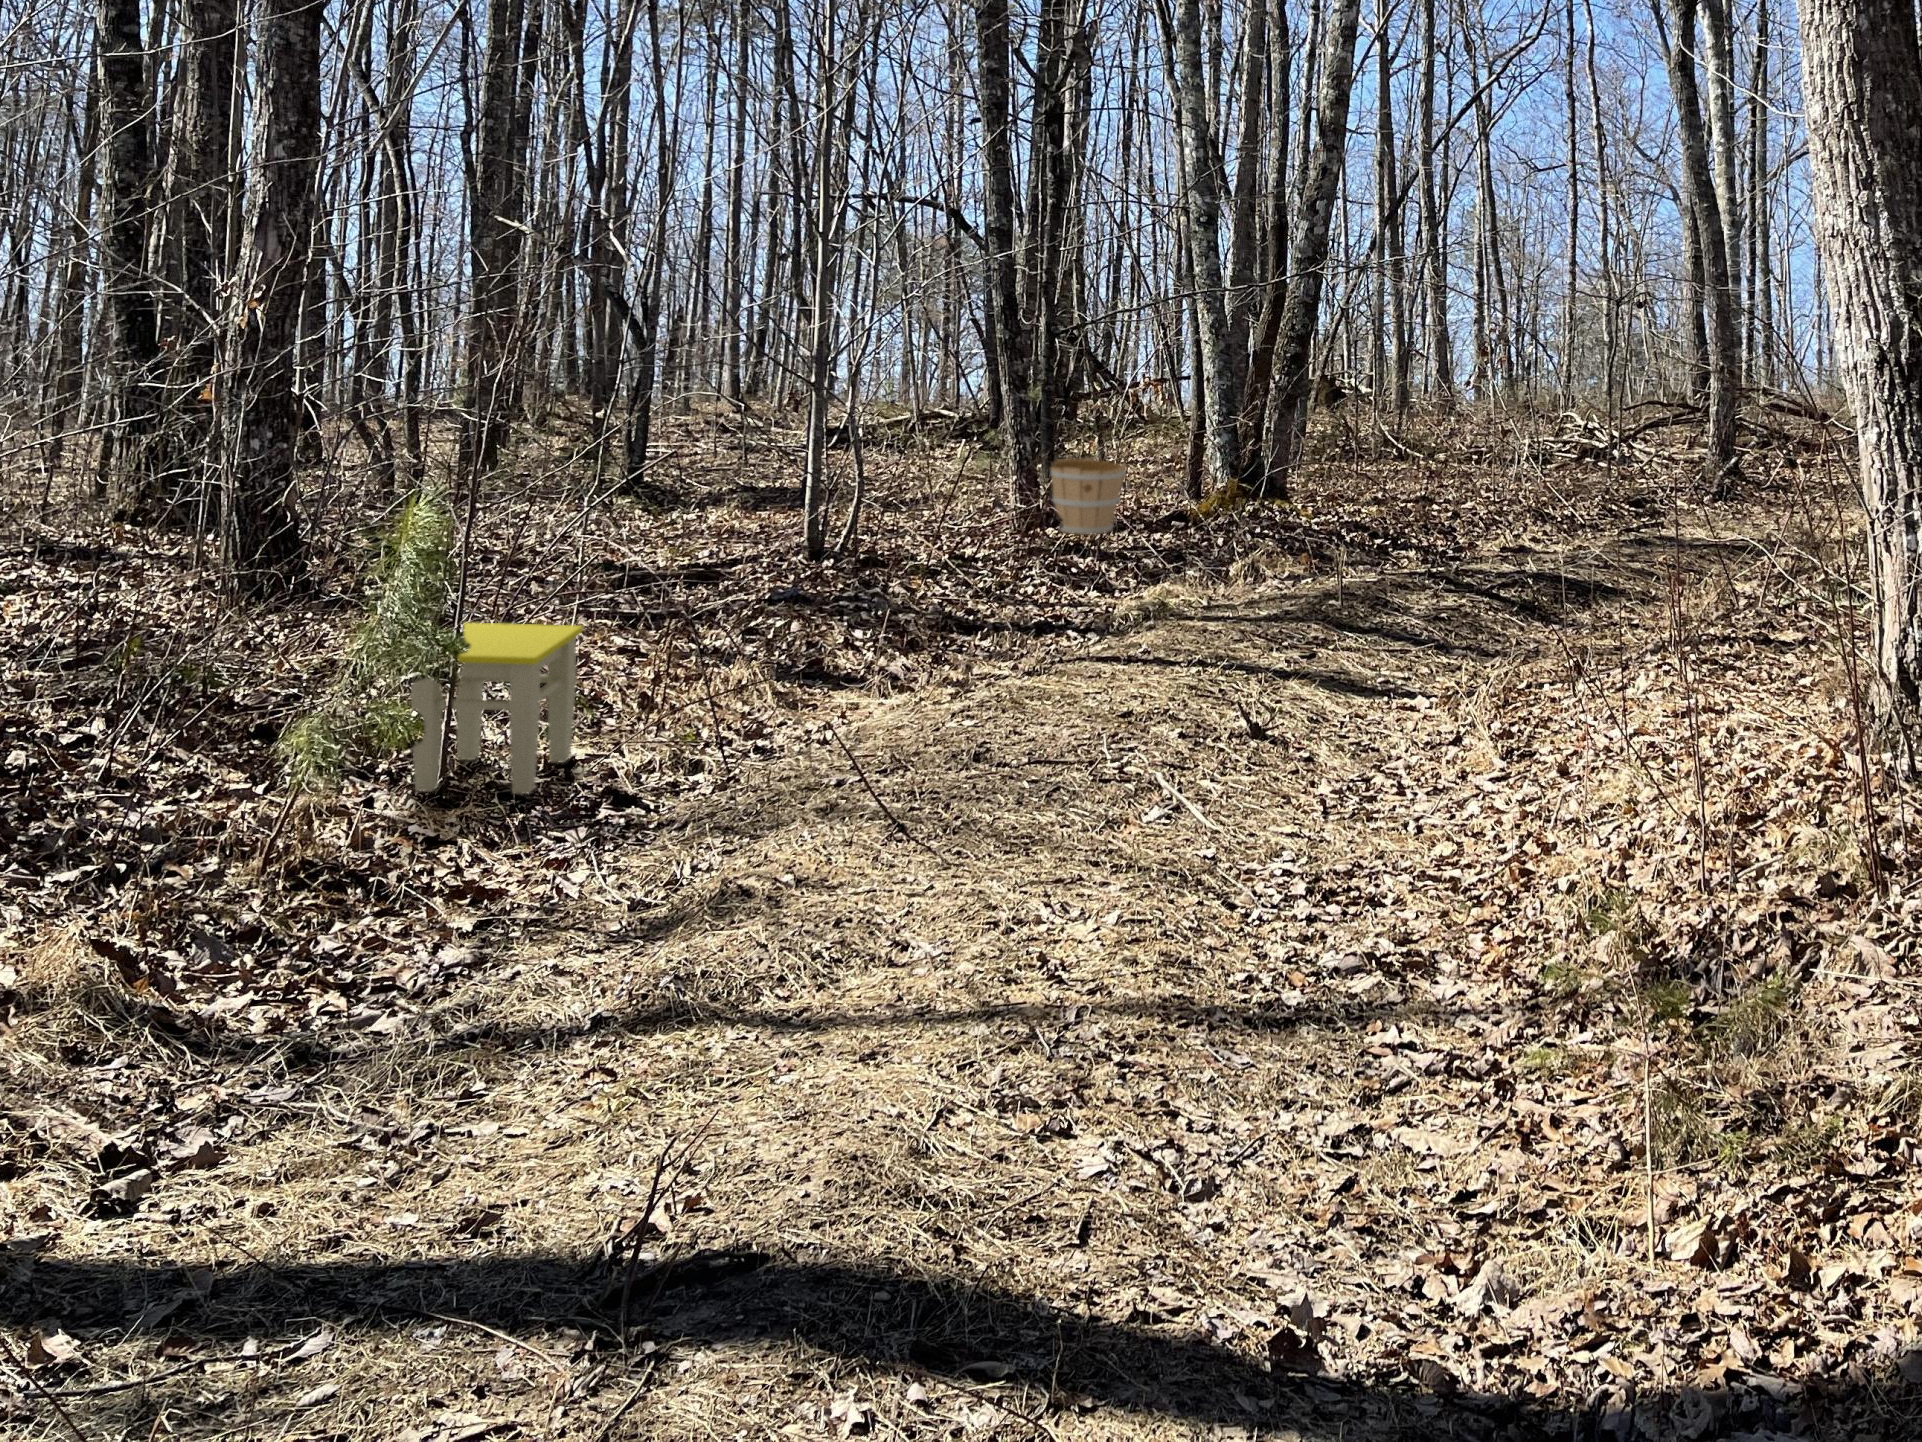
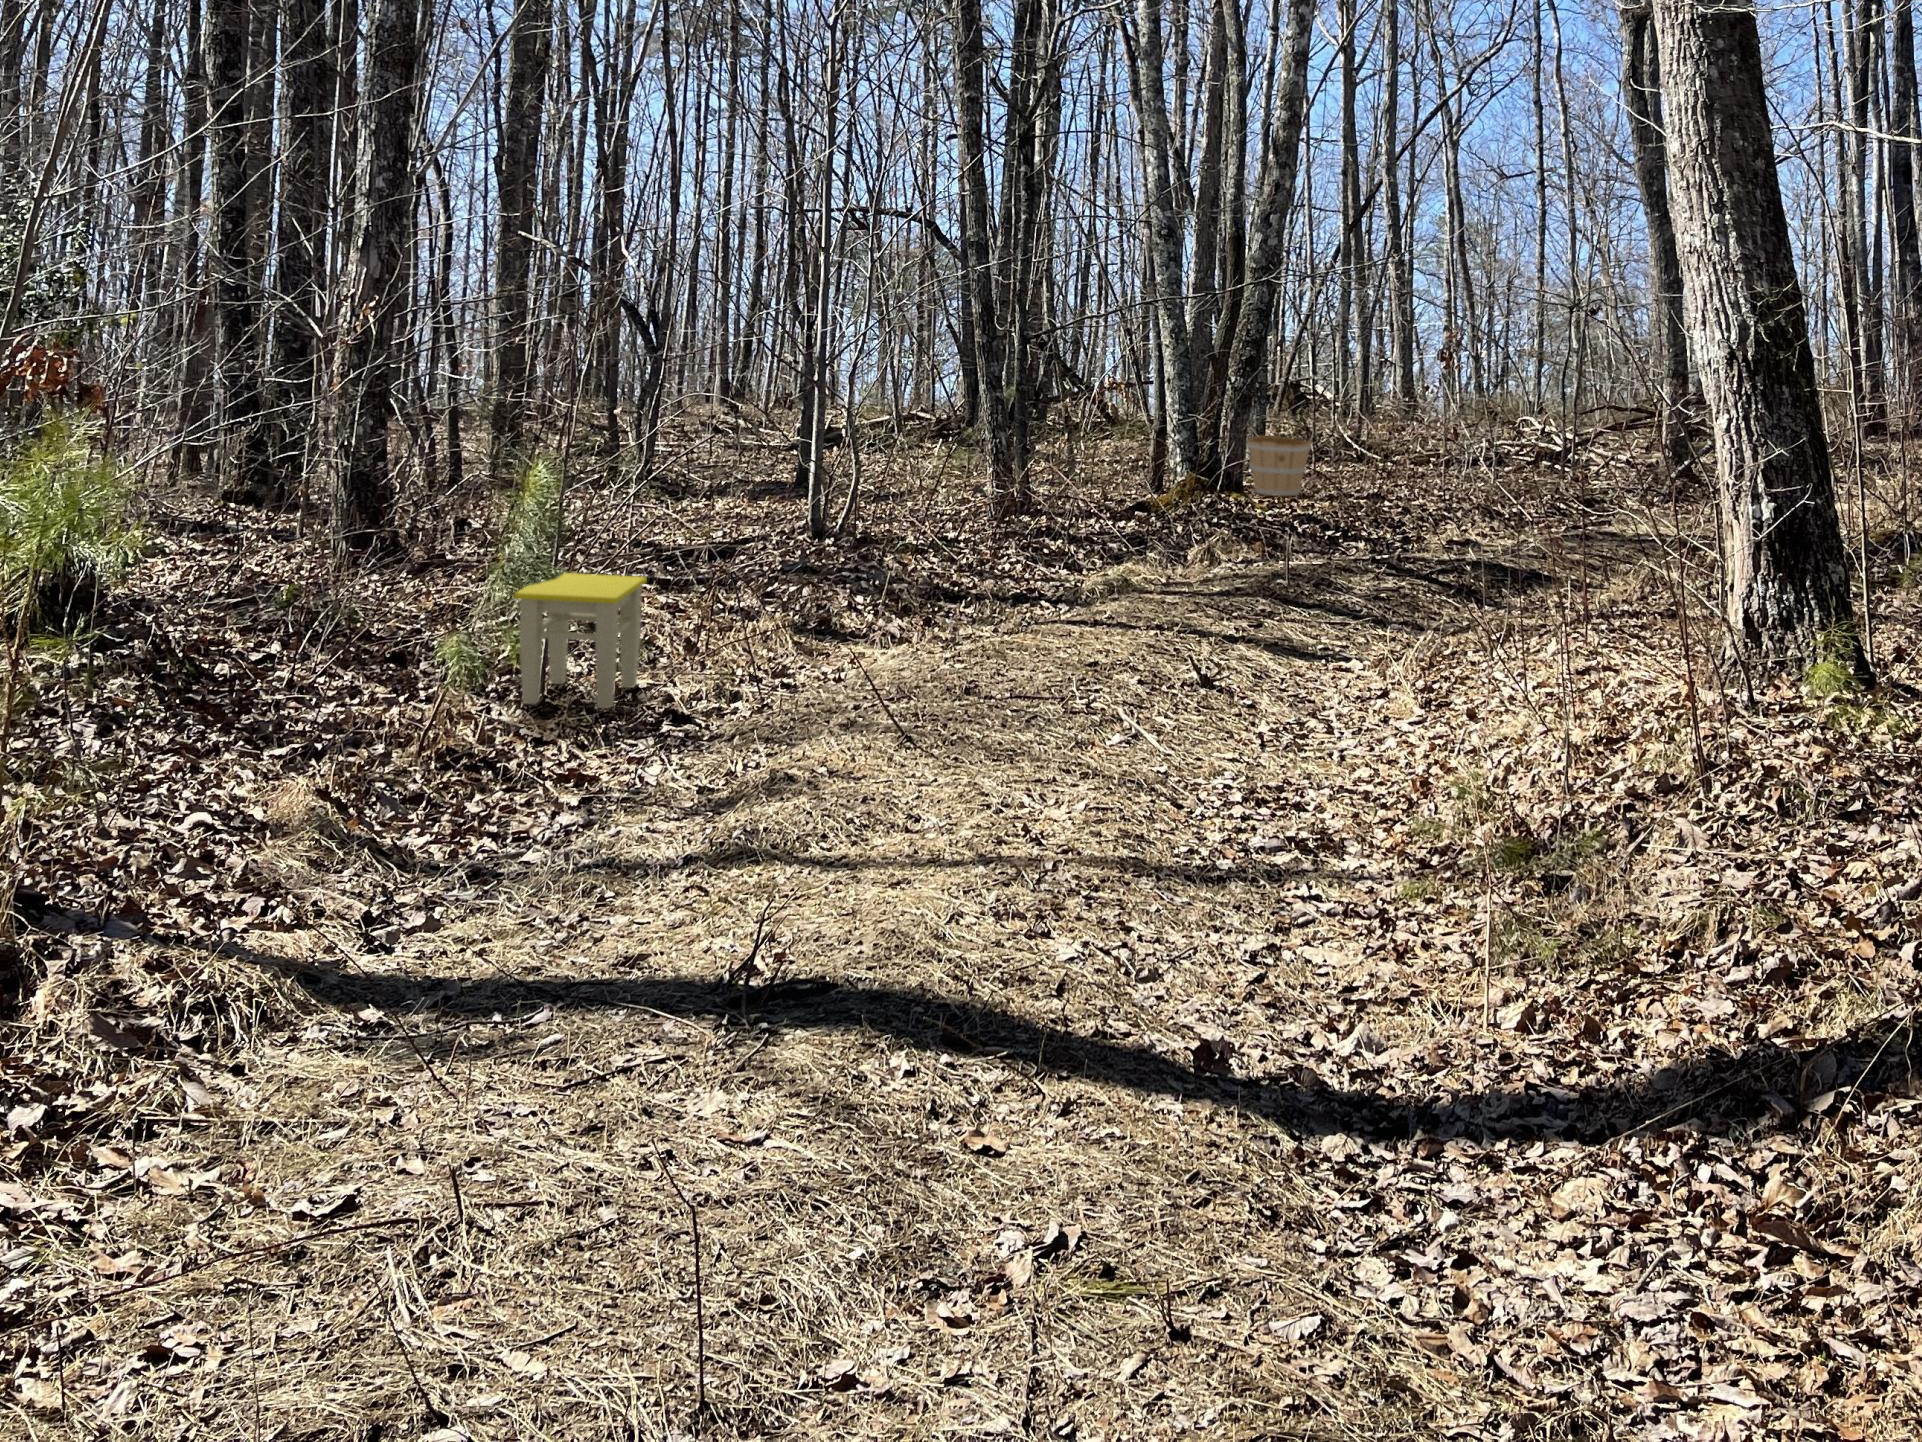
wooden bucket: present [1050,458,1126,535] -> present [1246,435,1312,497]

